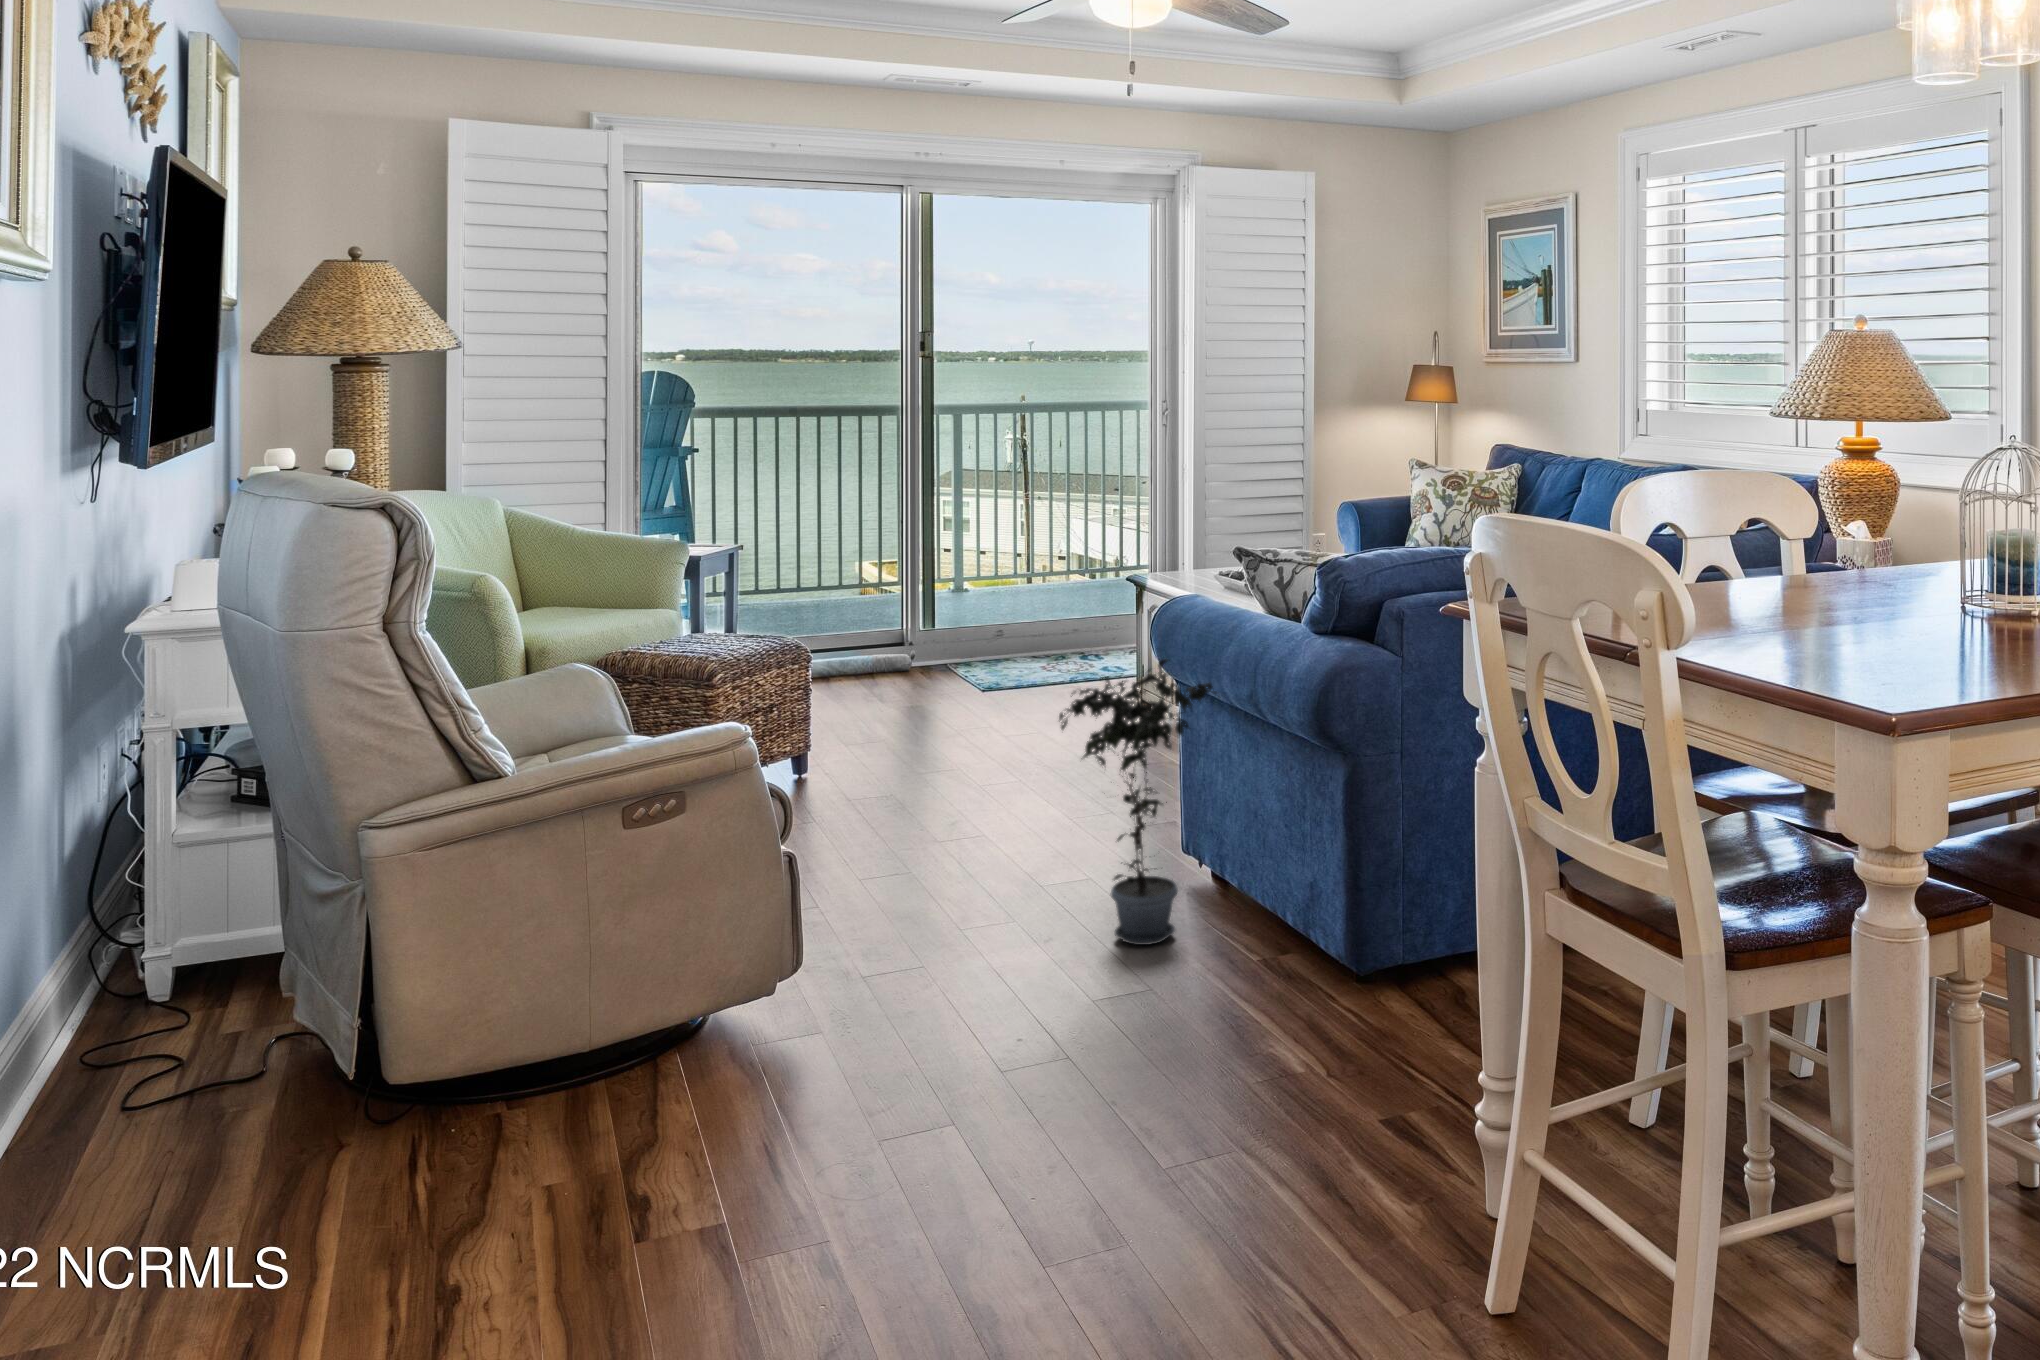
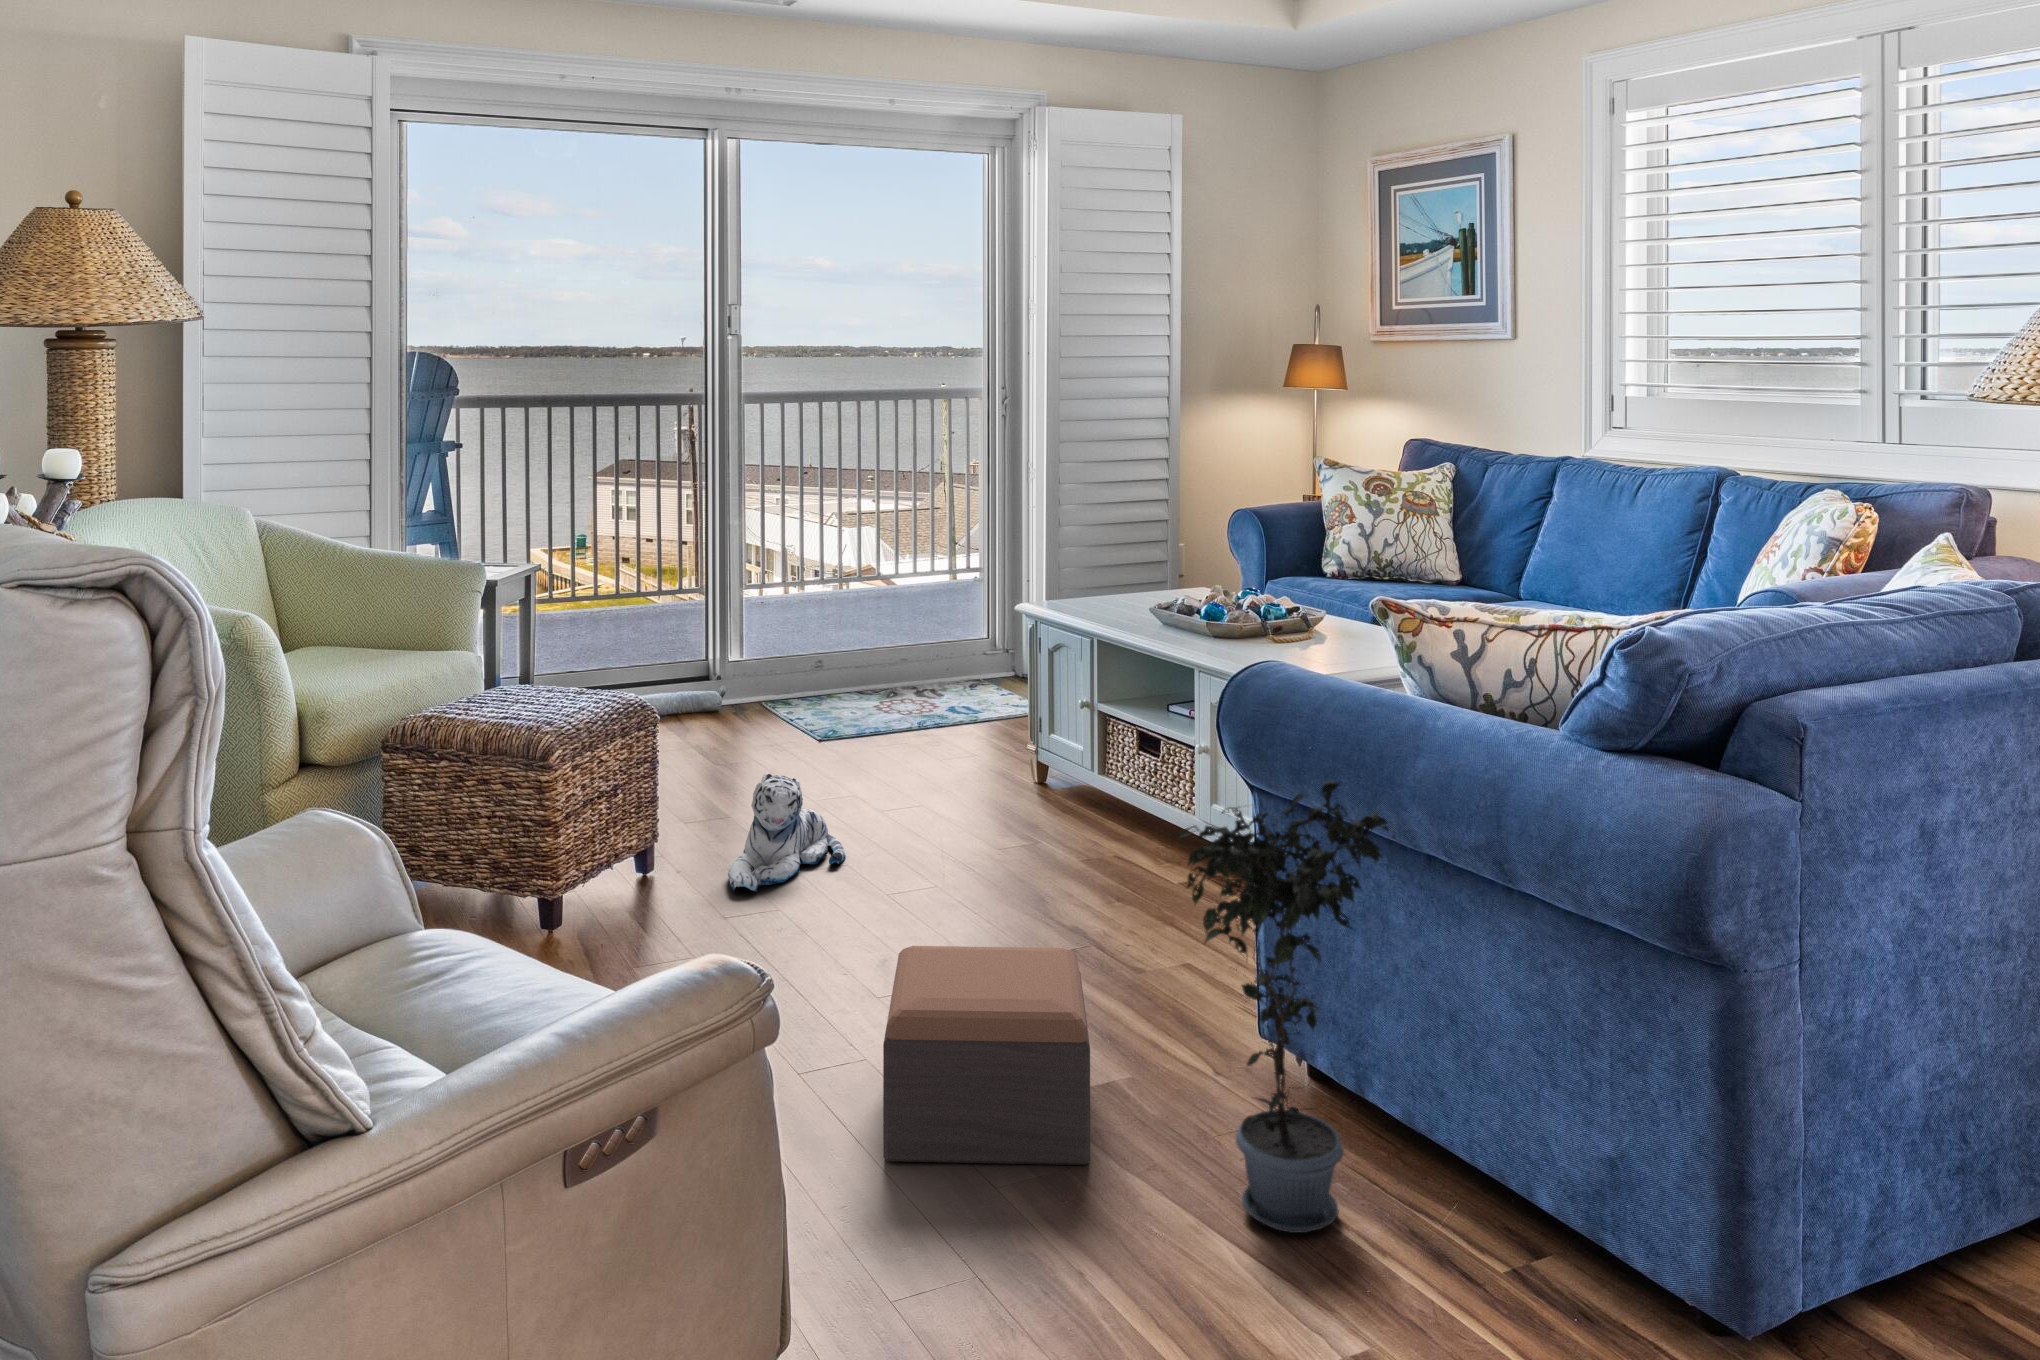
plush toy: none [863,700,963,786] -> present [728,773,846,891]
footstool: none [897,791,1057,920] -> present [883,946,1090,1165]

